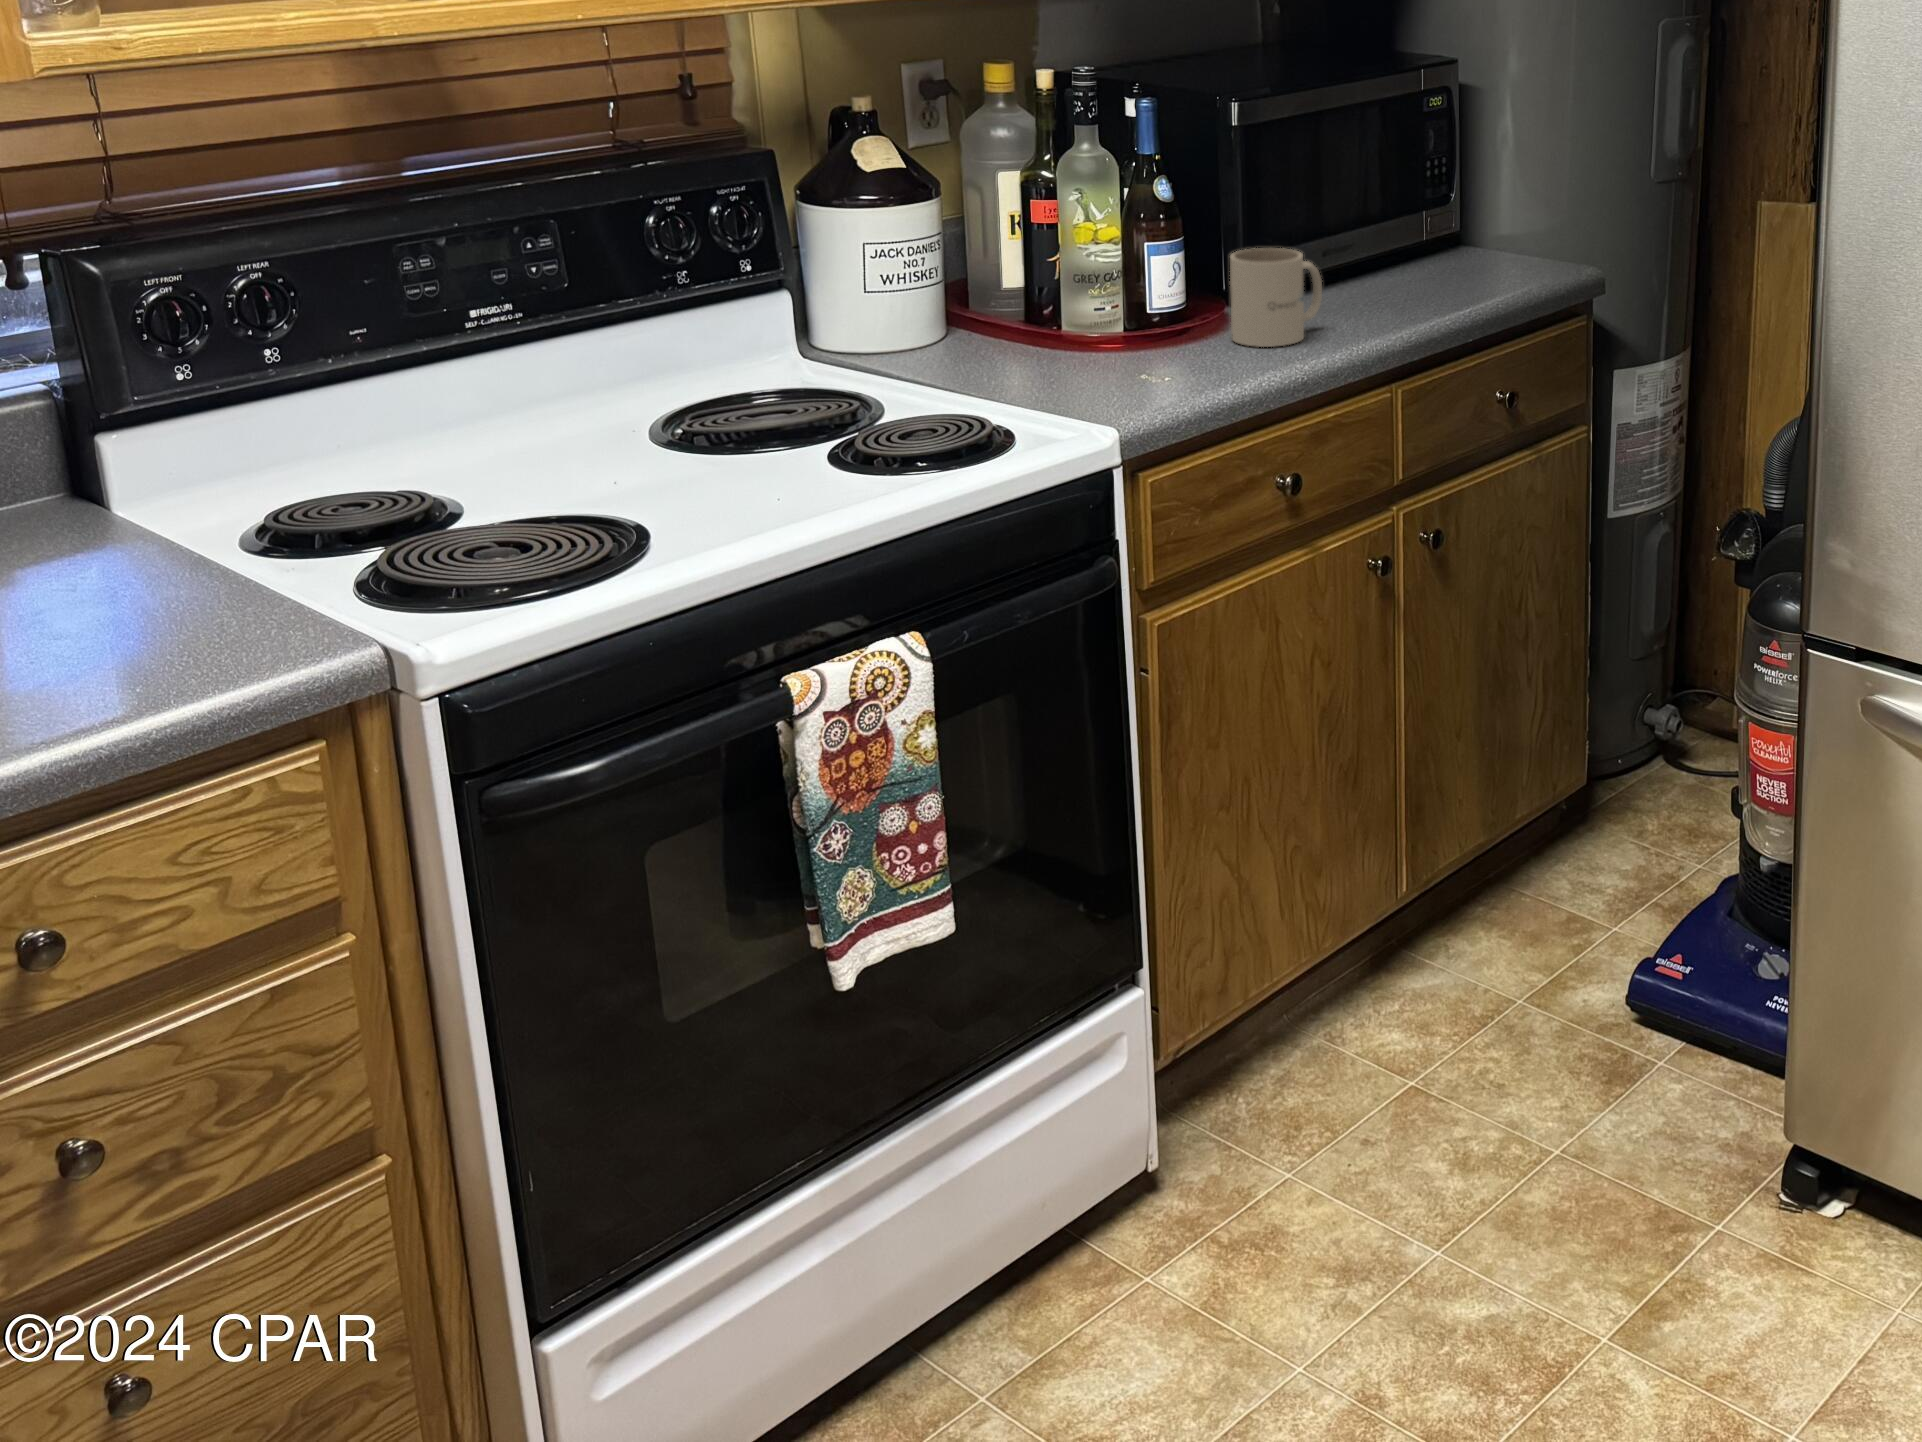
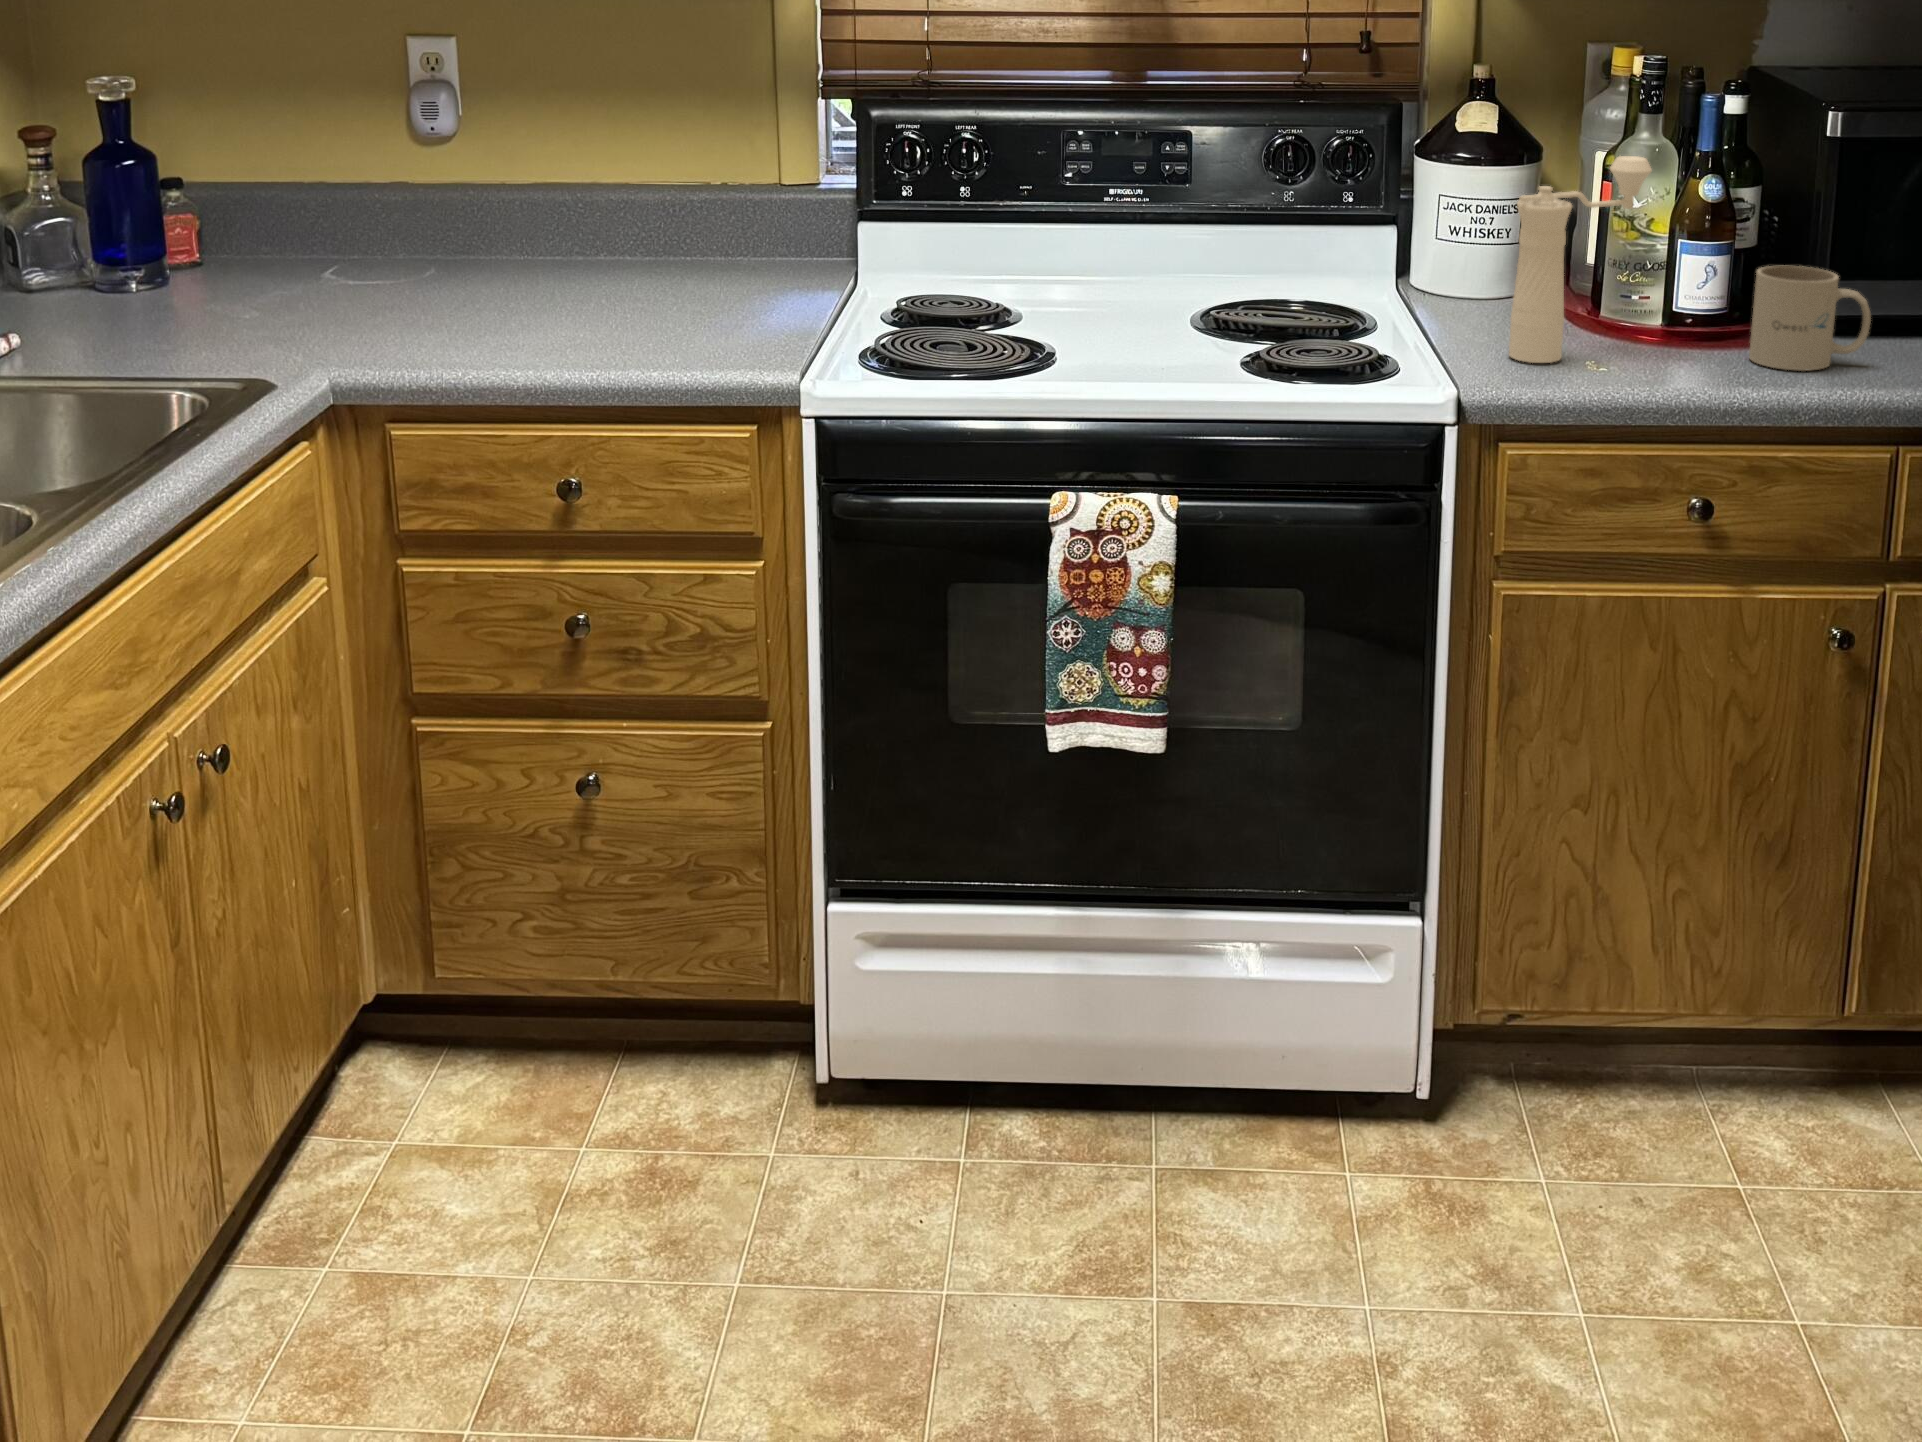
pepper mill: none [1059,168,1144,395] -> present [1509,156,1652,363]

